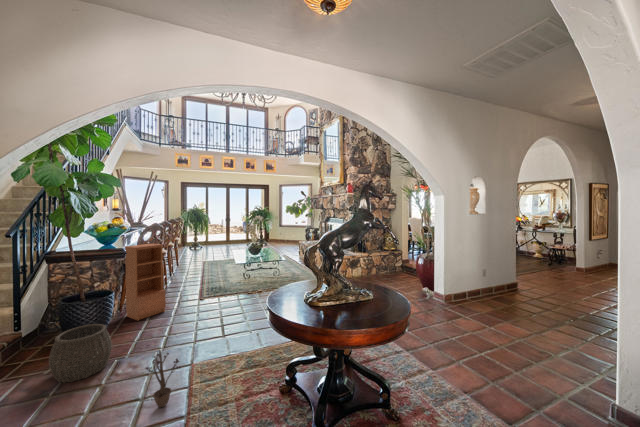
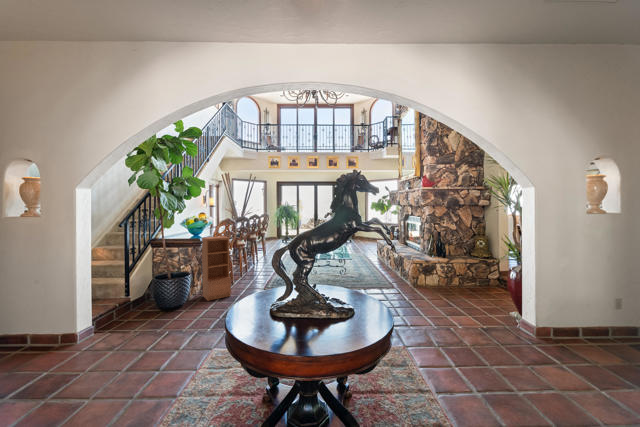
woven basket: present [49,324,112,383] -> none [129,299,173,341]
decorative plant: present [141,350,180,407] -> none [169,328,195,378]

